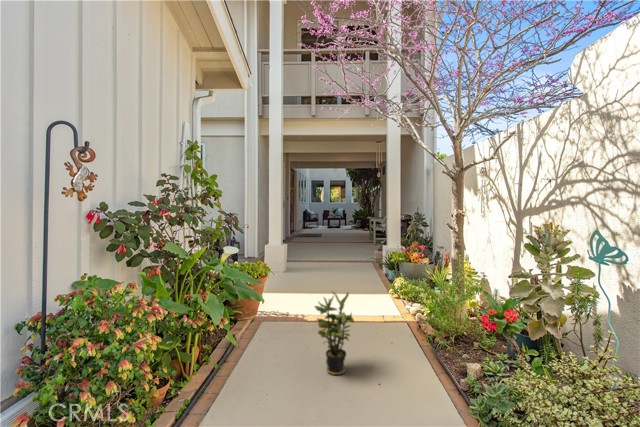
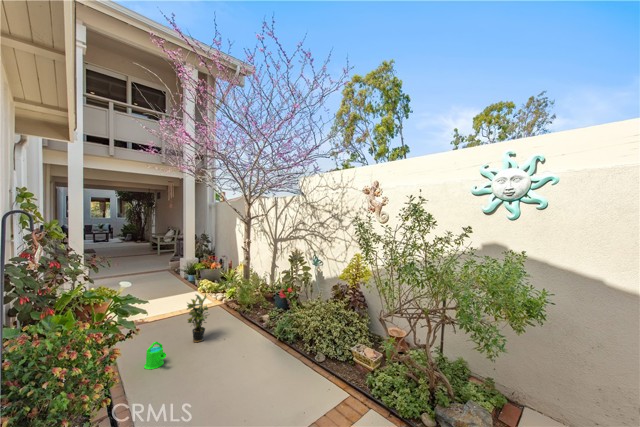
watering can: none [239,354,268,397] -> present [144,342,166,369]

